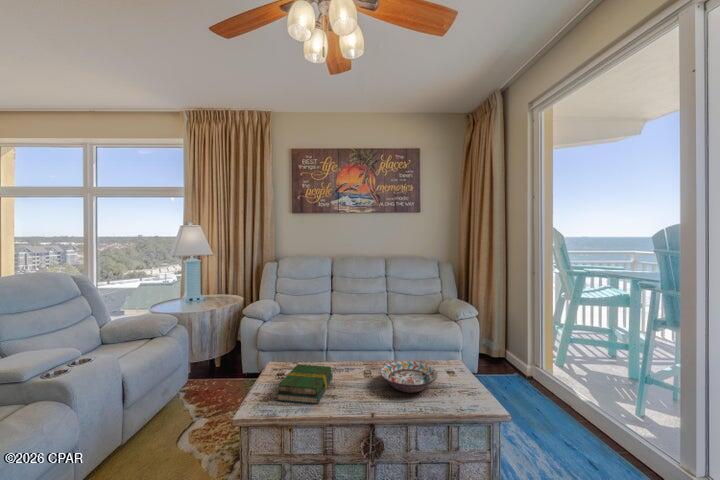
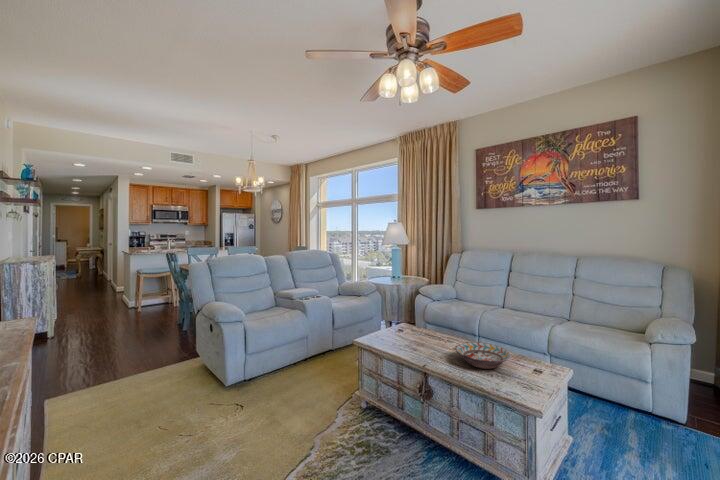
book: present [276,364,333,404] -> none [383,326,432,350]

